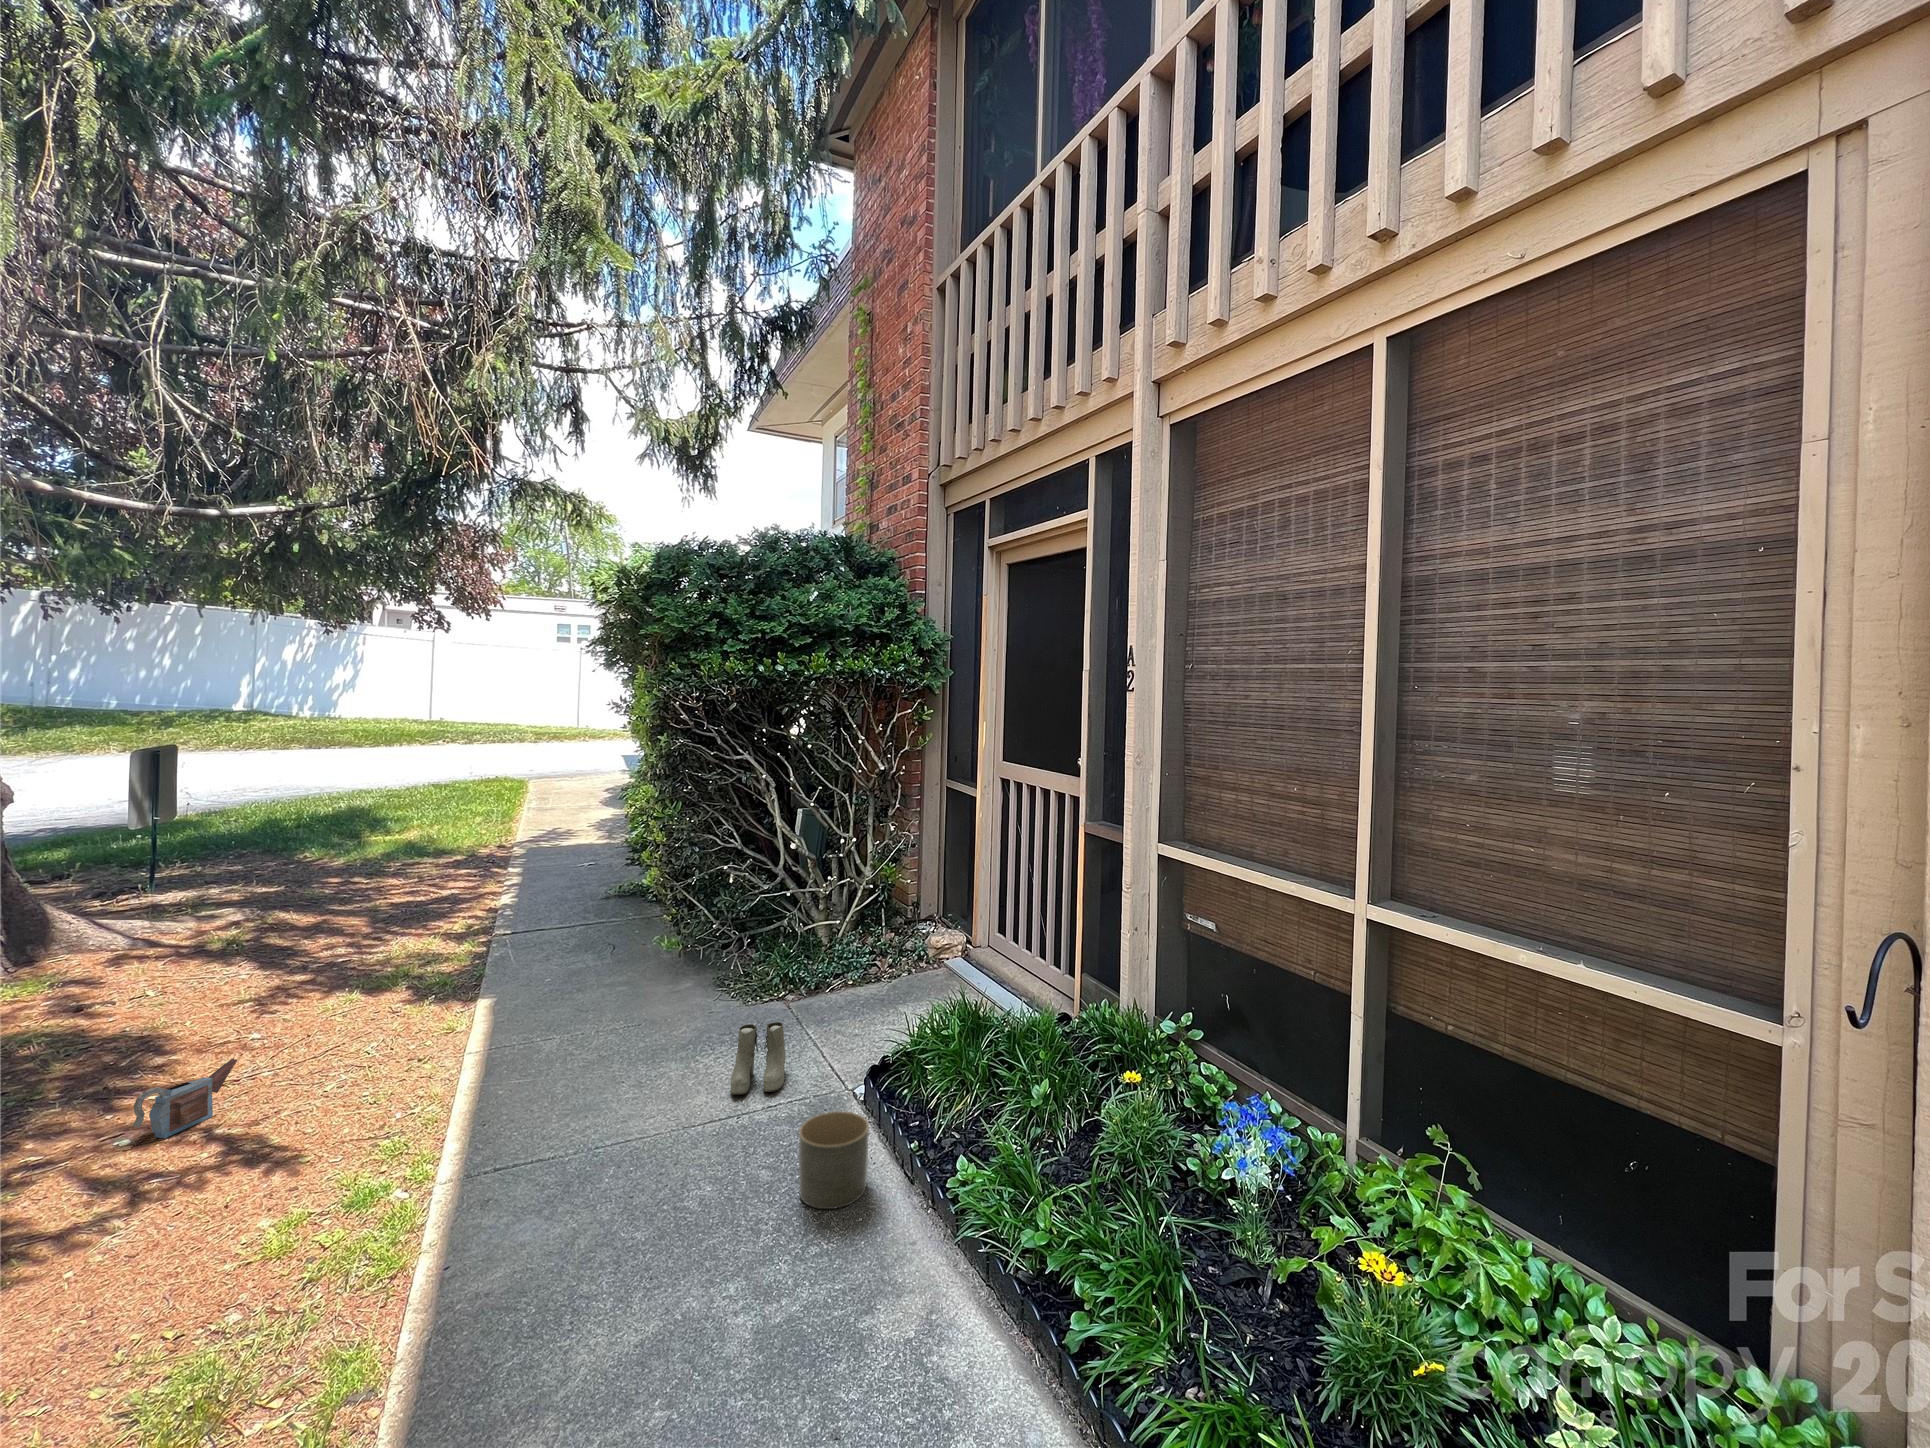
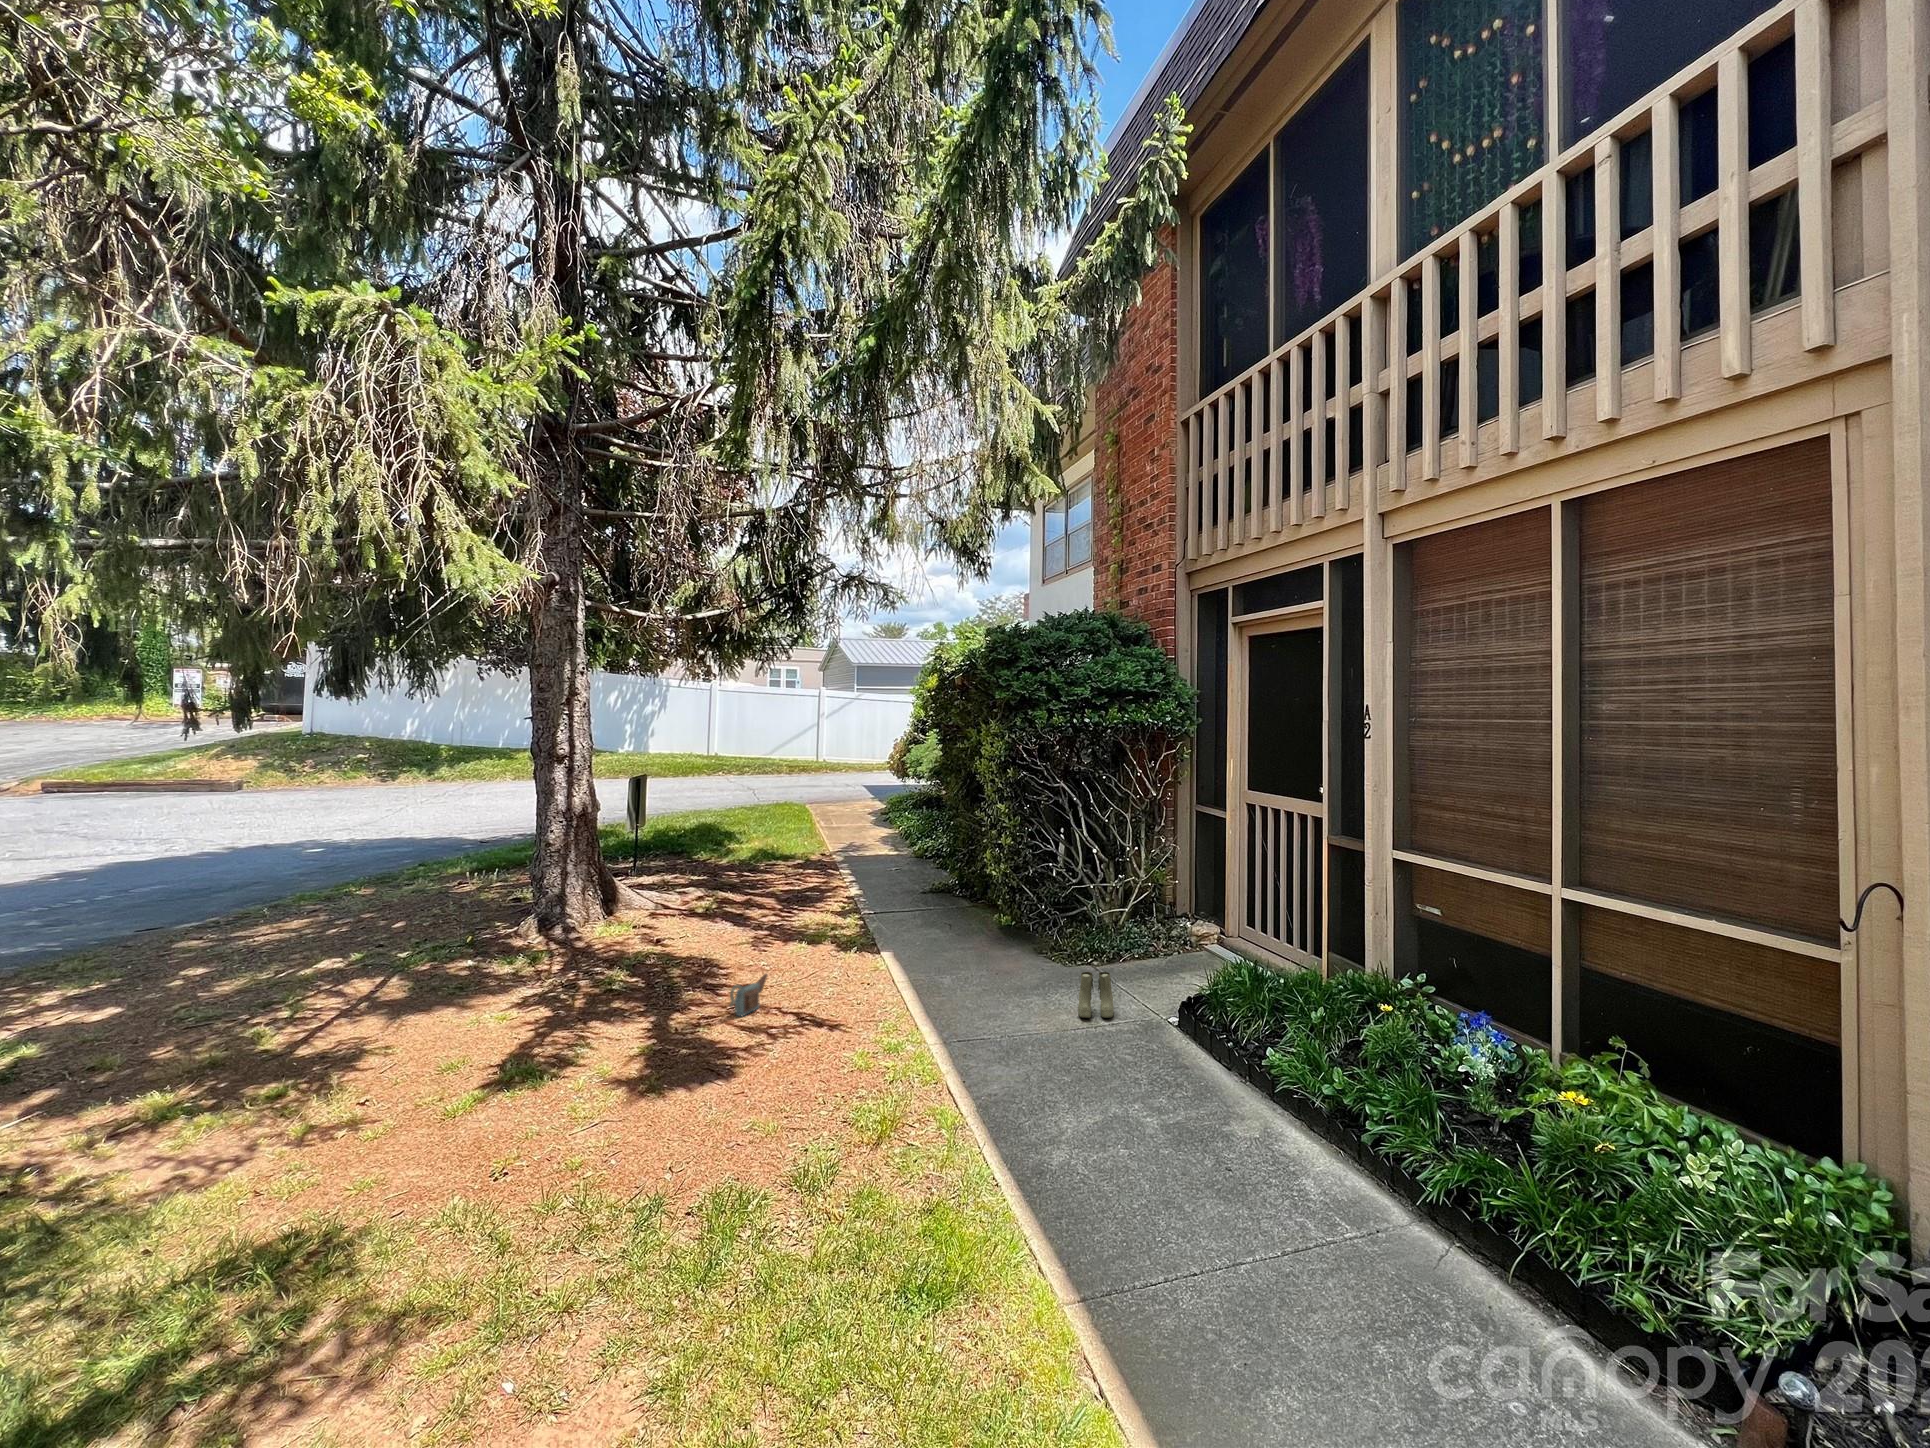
planter: present [799,1111,869,1209] -> none [1151,1023,1197,1081]

